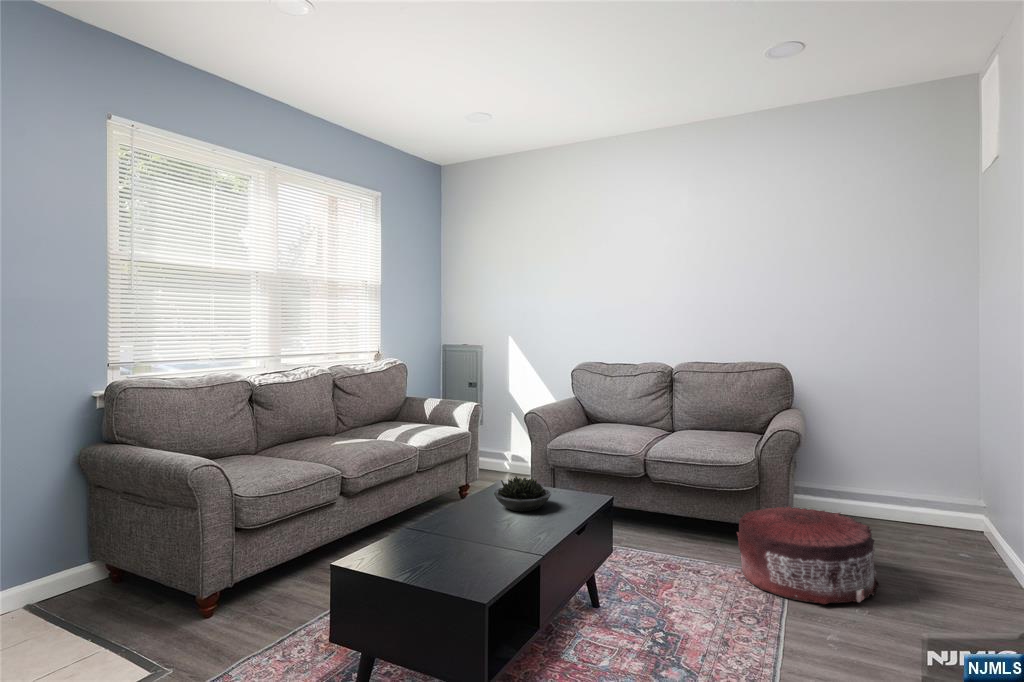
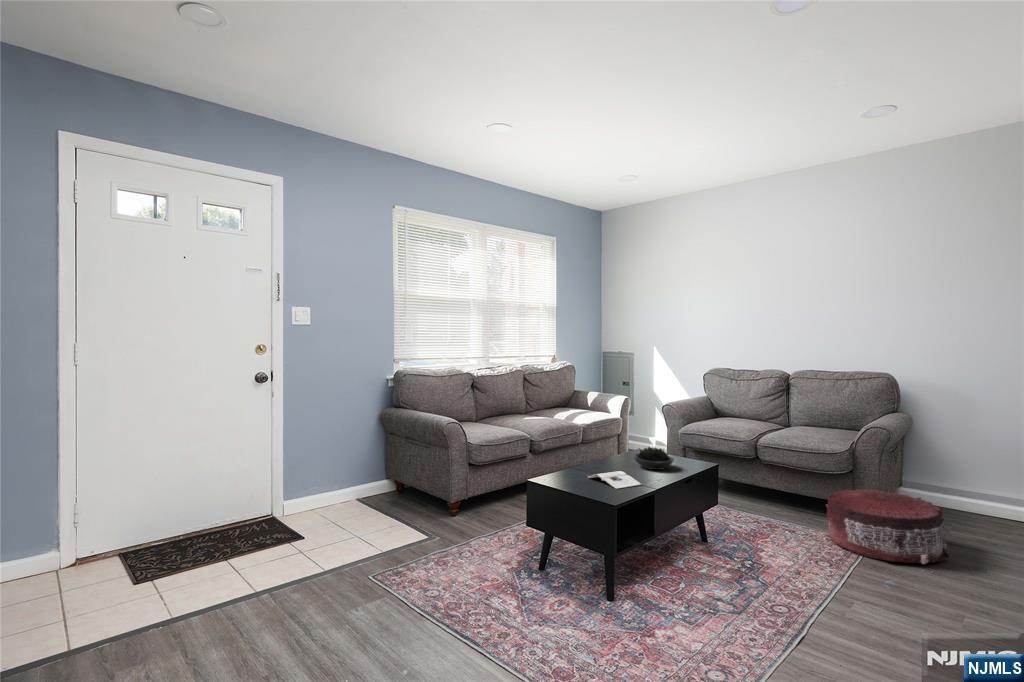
magazine: none [427,522,511,556] -> present [588,471,642,489]

